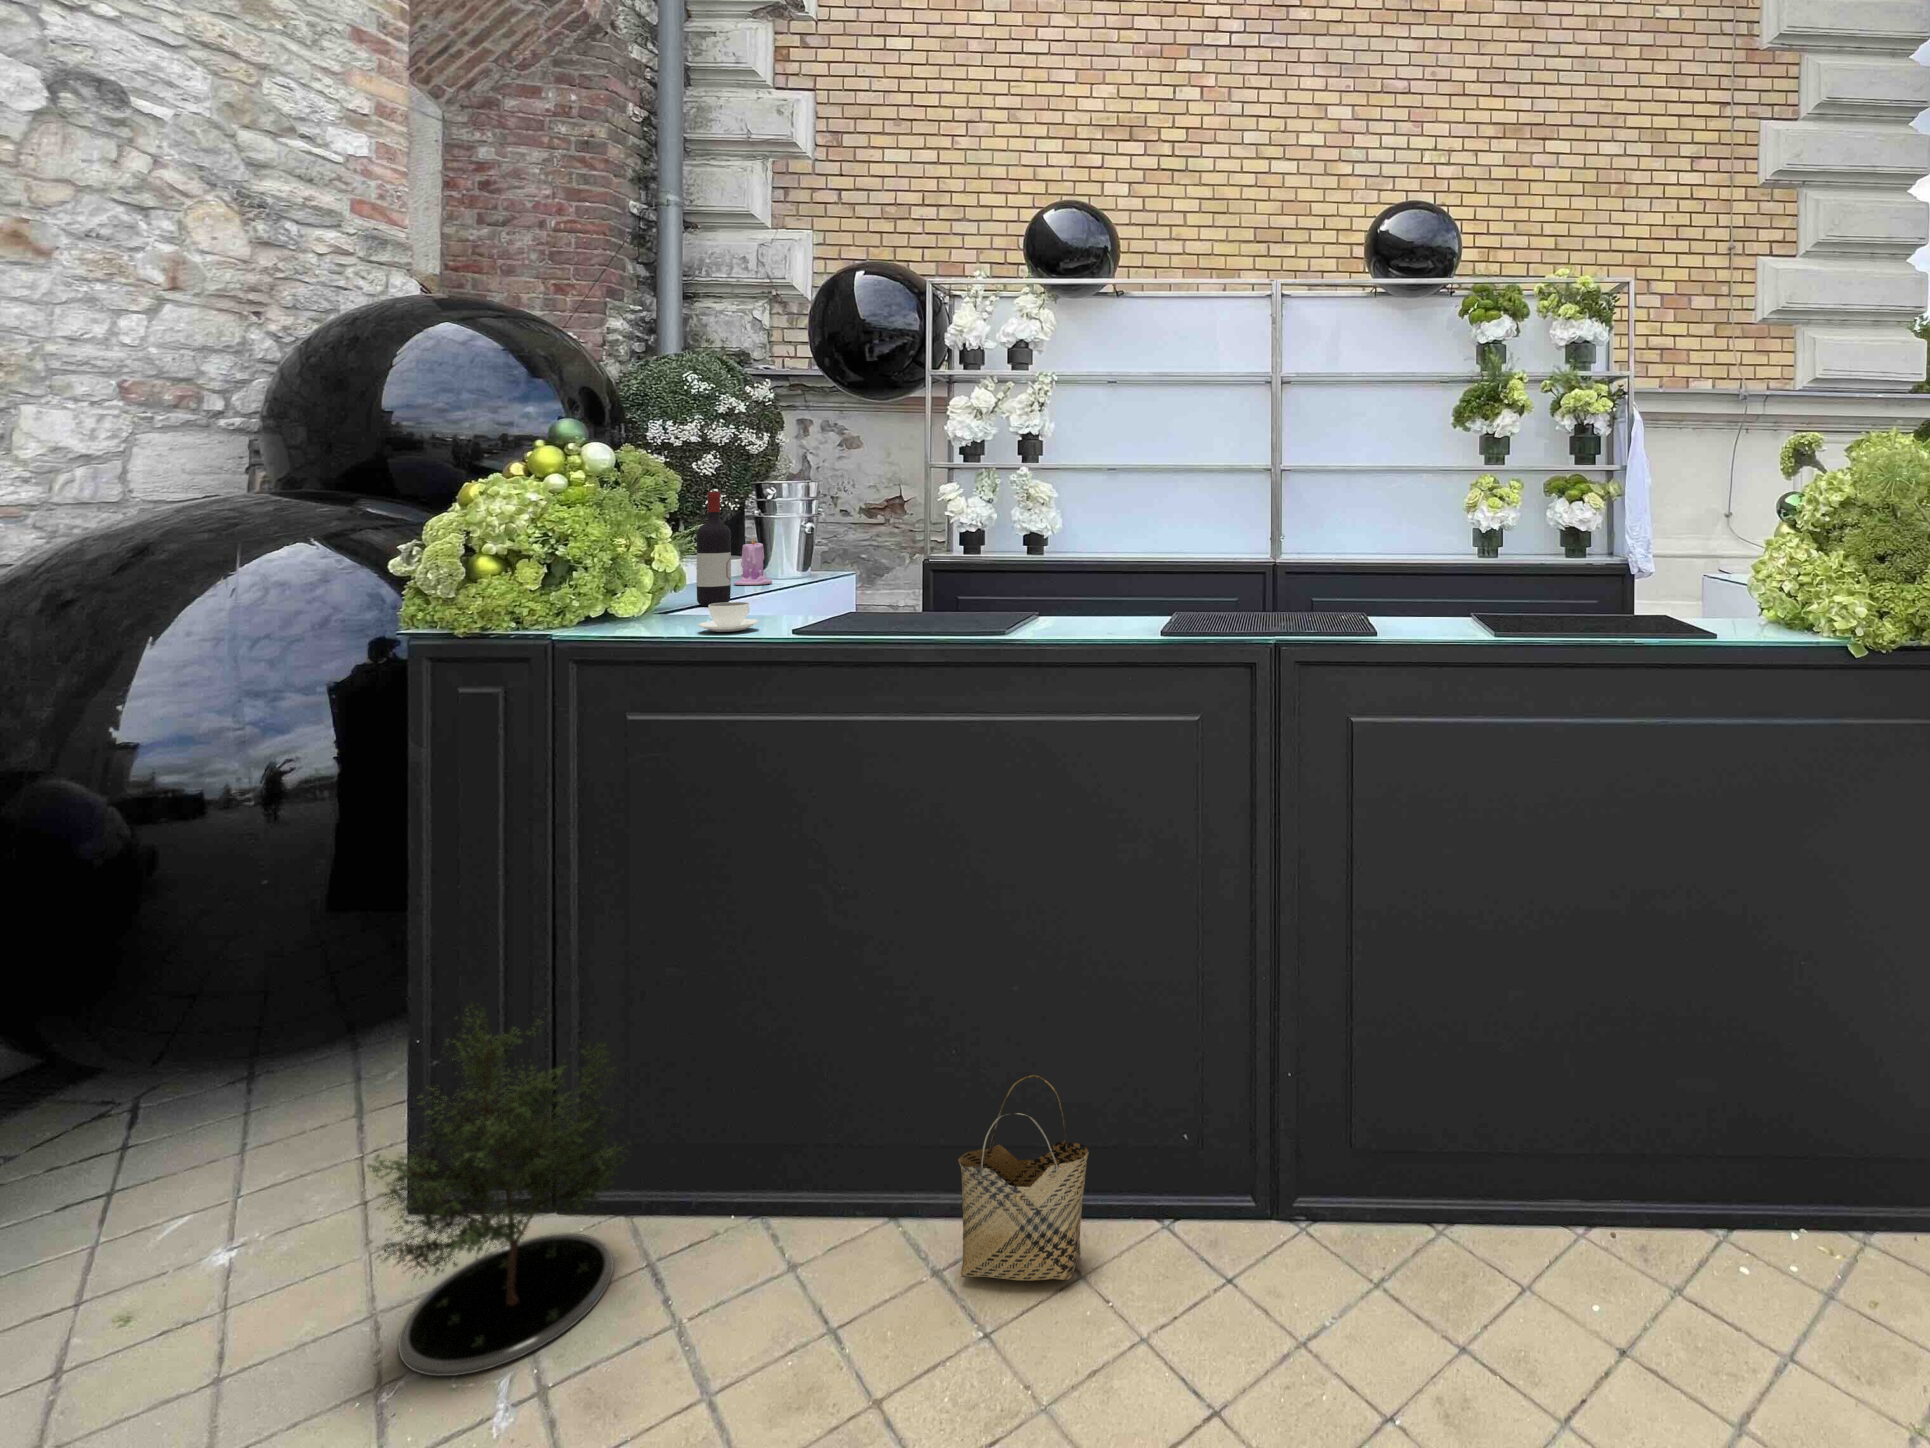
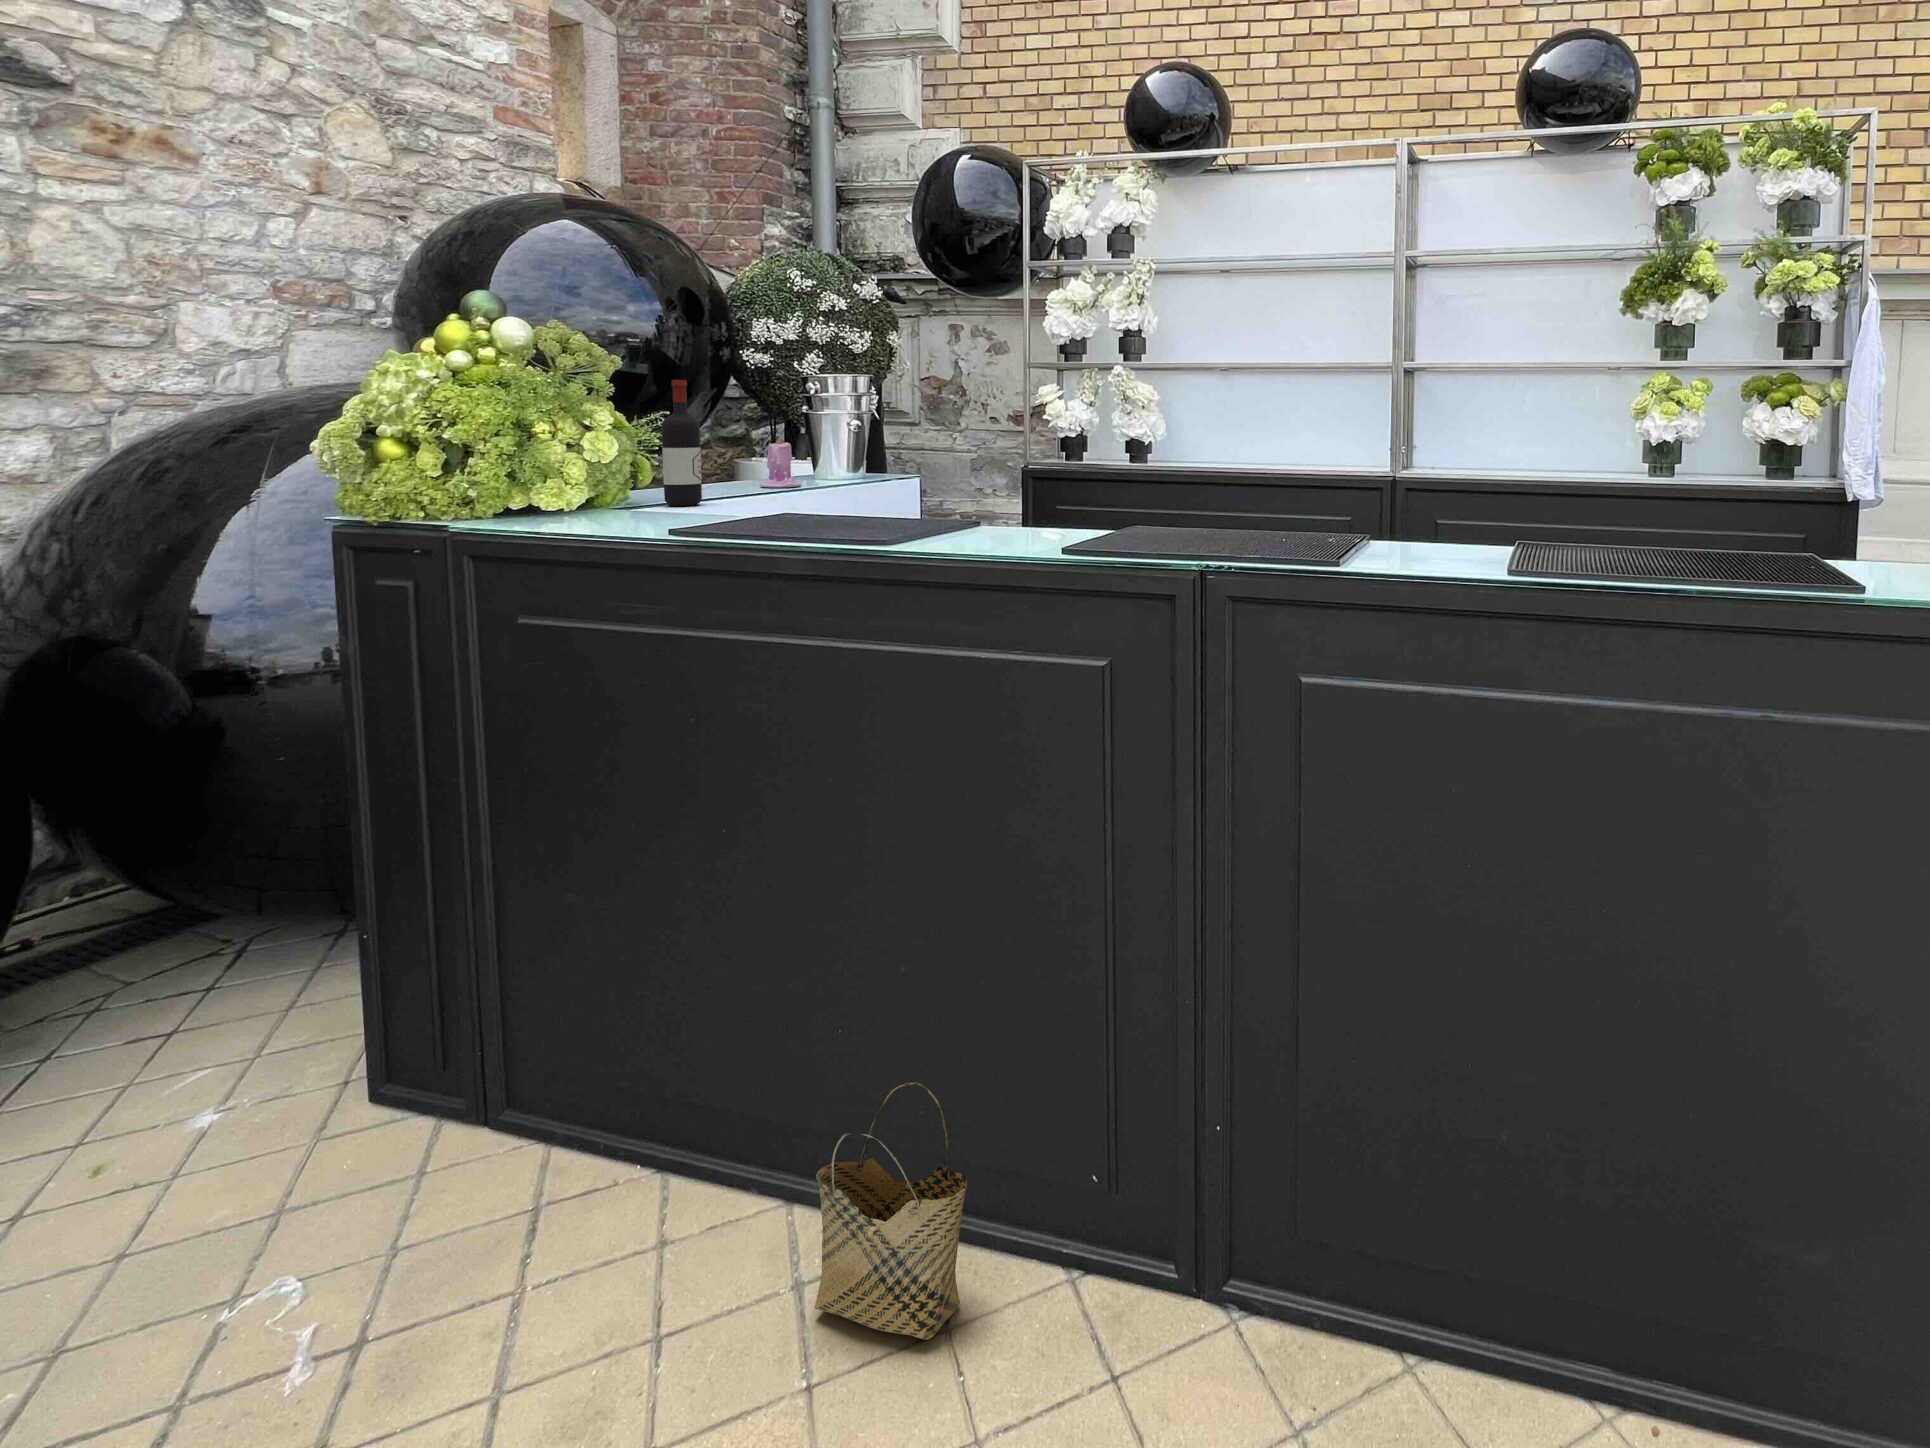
cup: present [698,602,759,632] -> none [581,499,655,532]
potted tree: present [368,1004,628,1376] -> none [180,921,516,1318]

